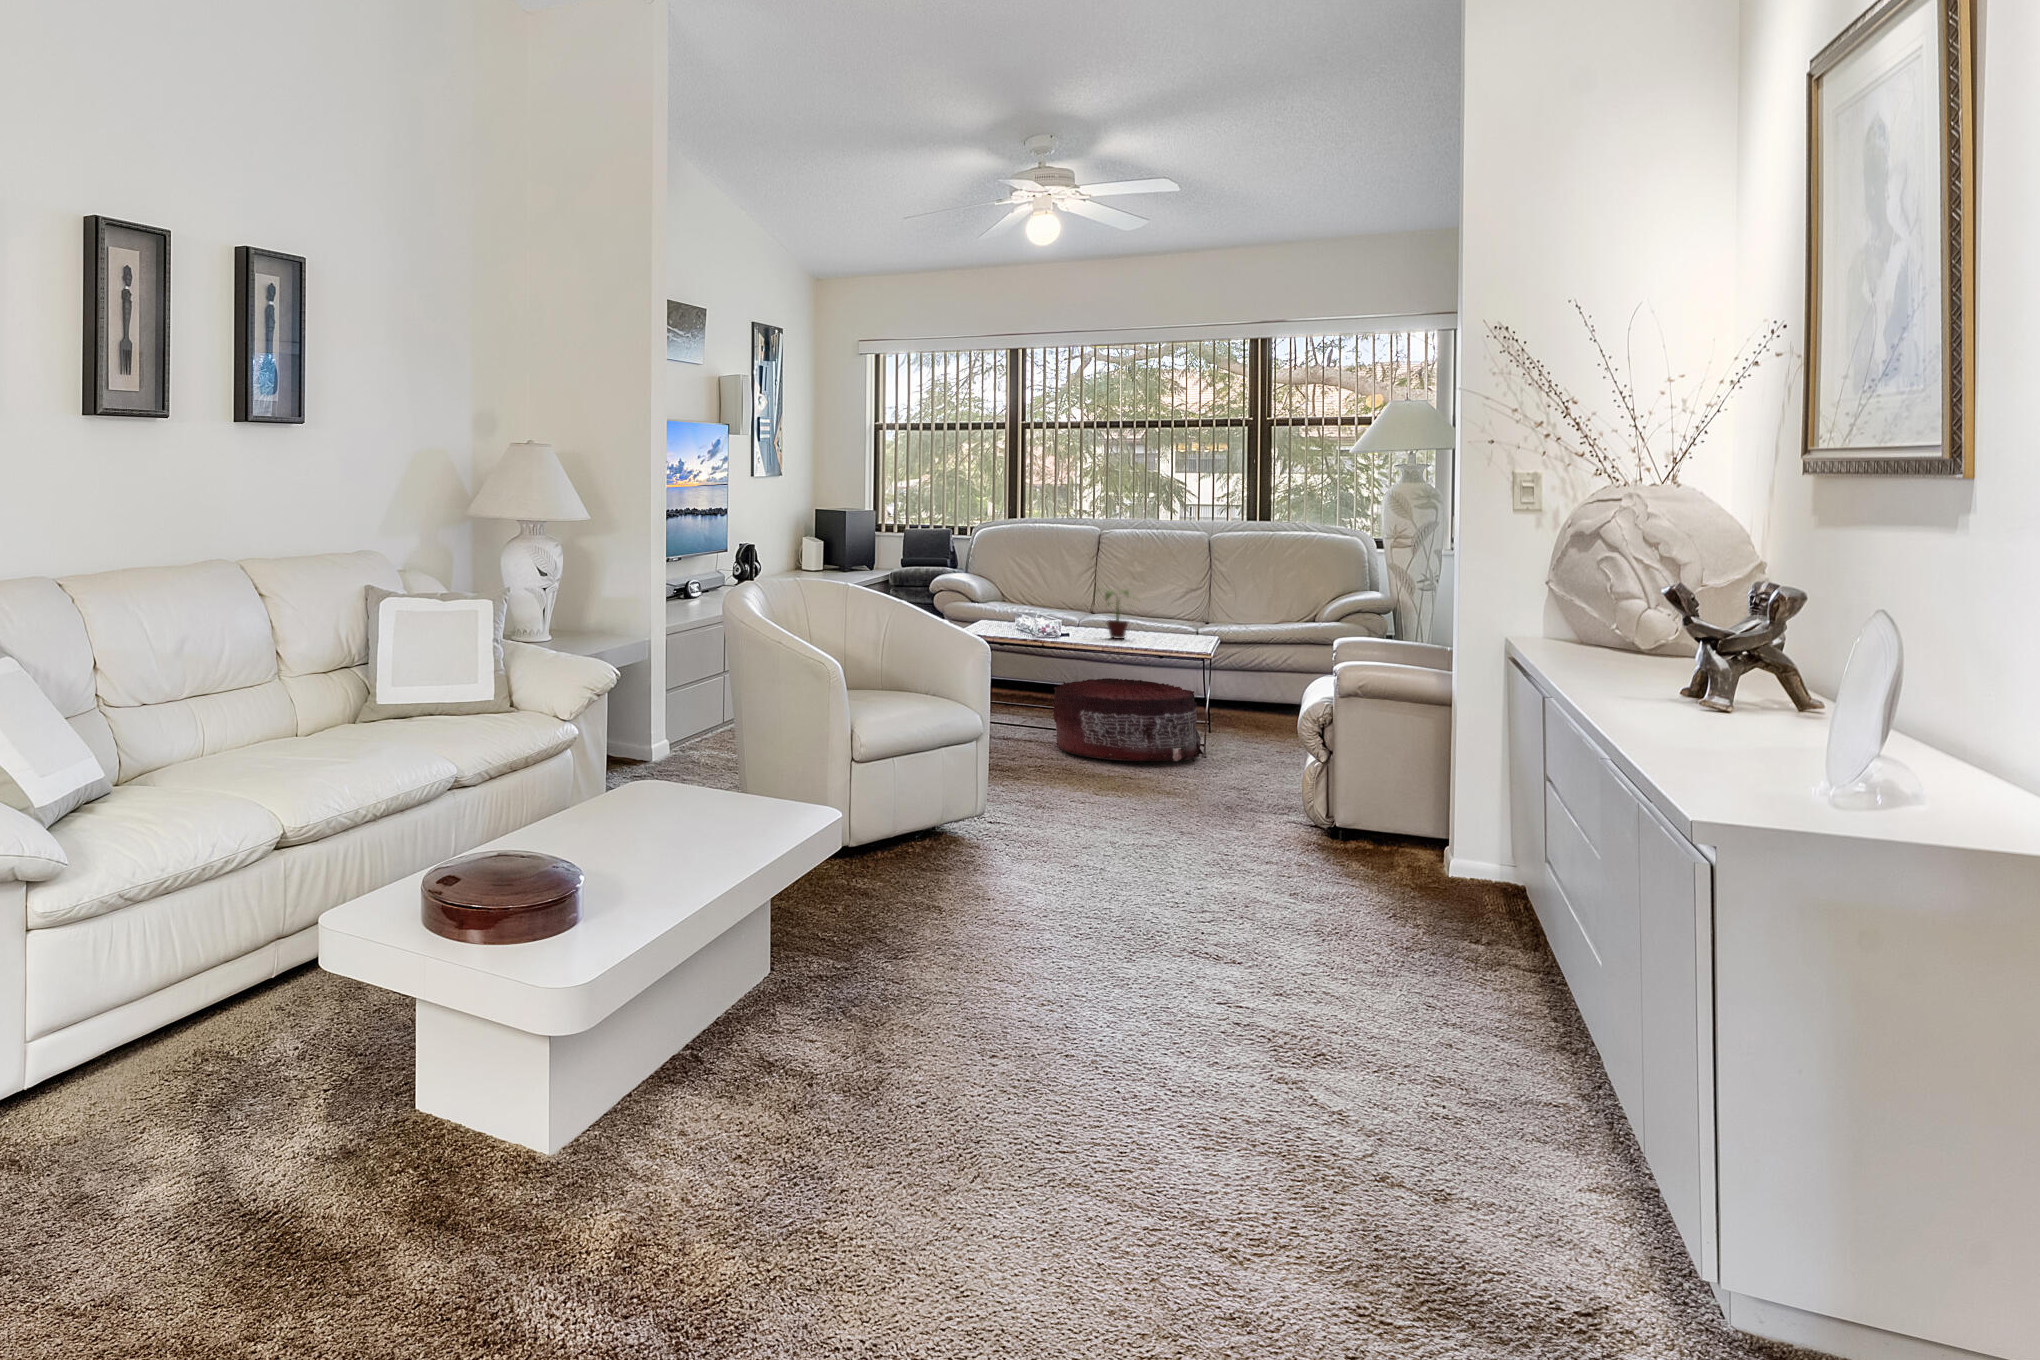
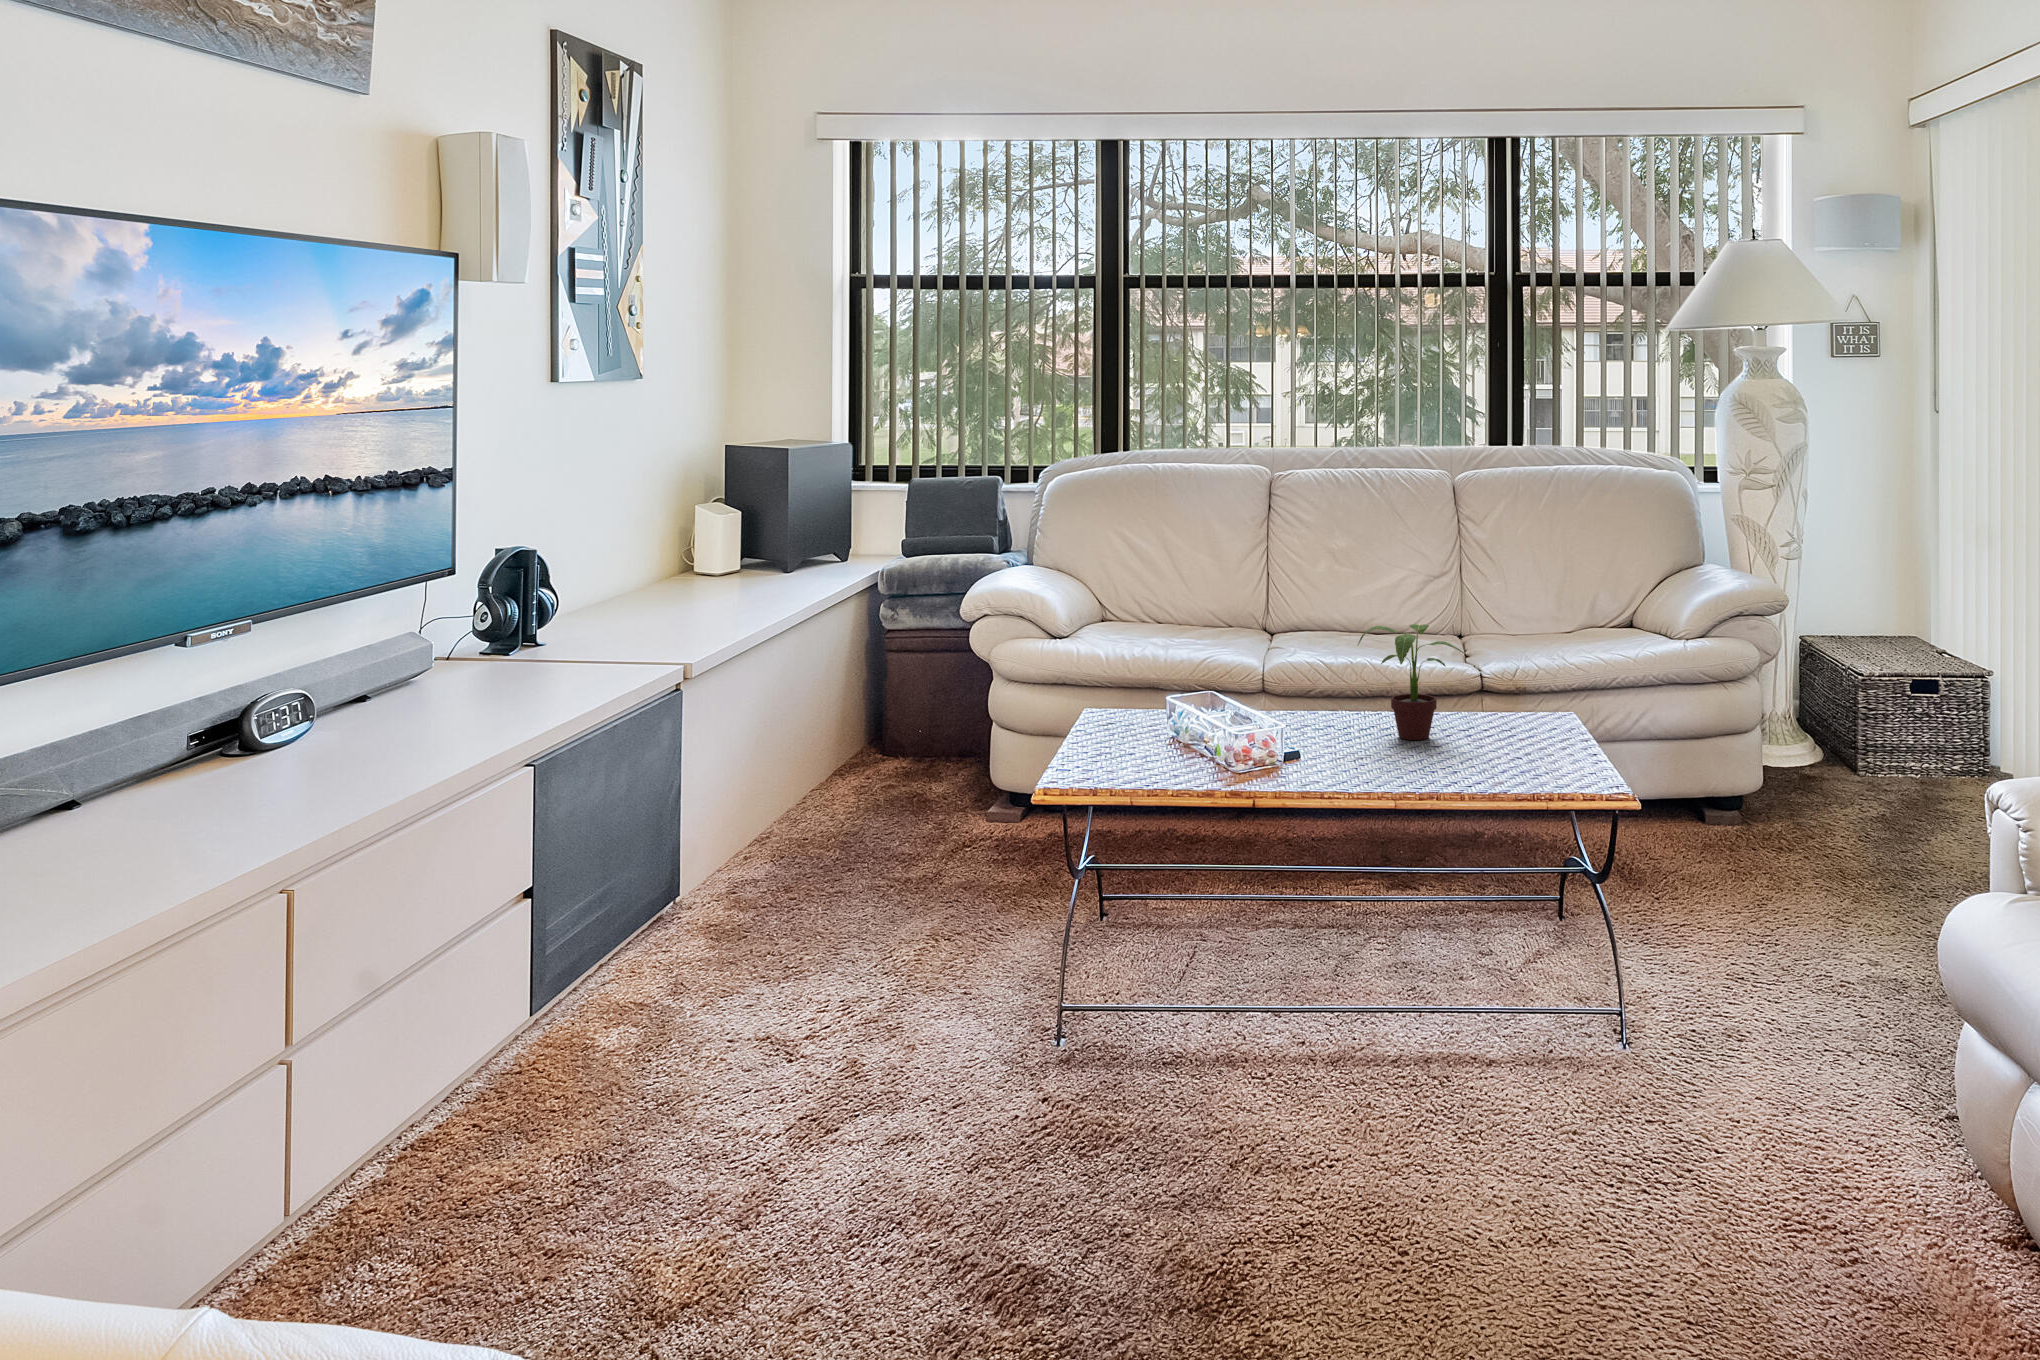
pouf: present [1051,678,1203,761] -> none [1338,865,1703,1171]

